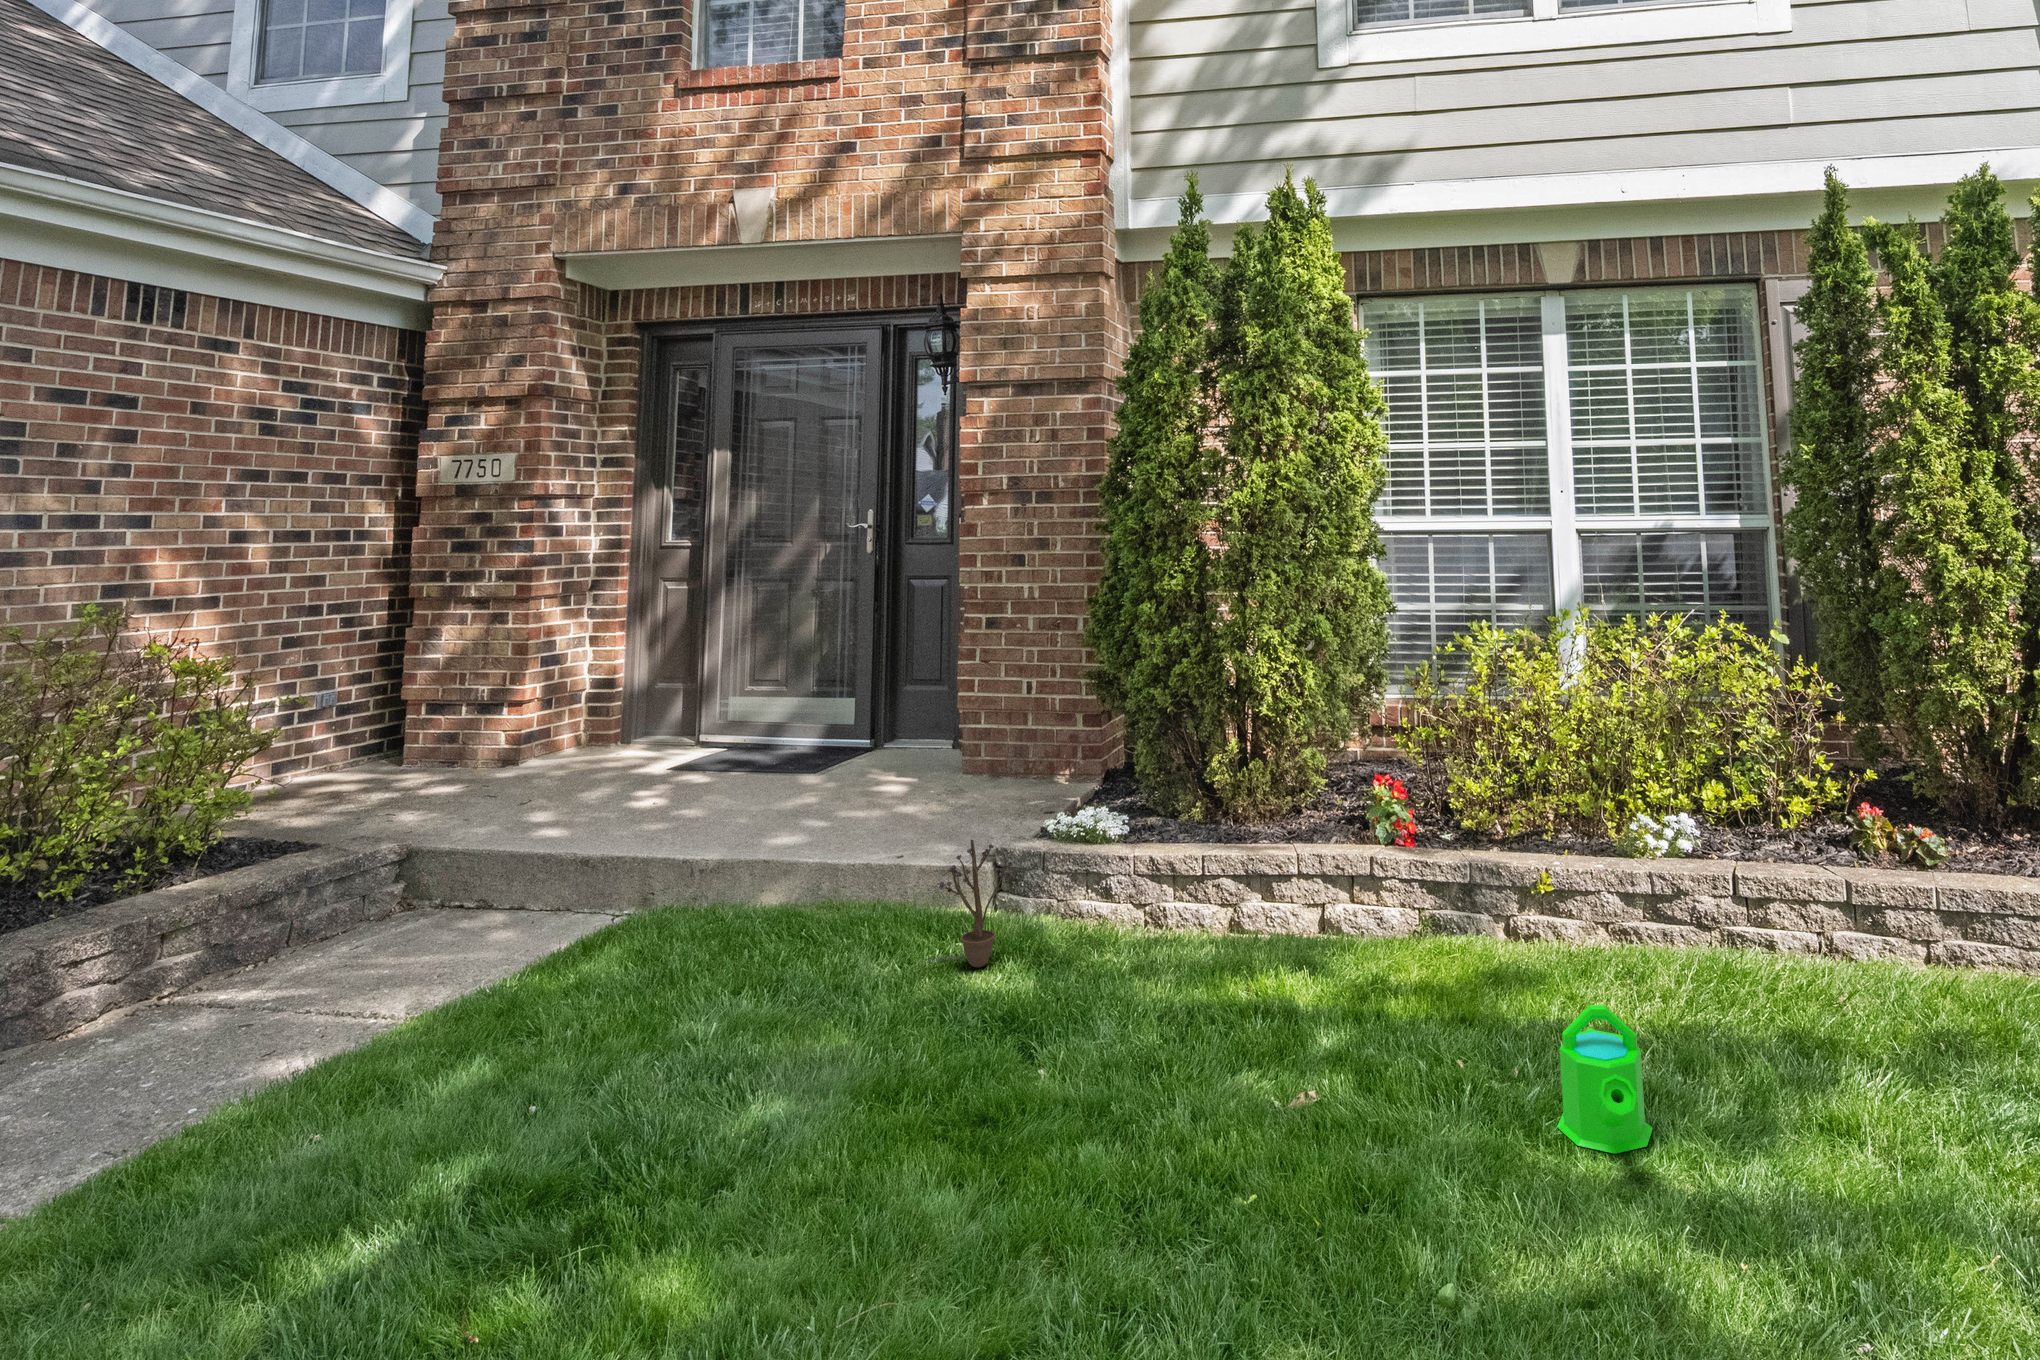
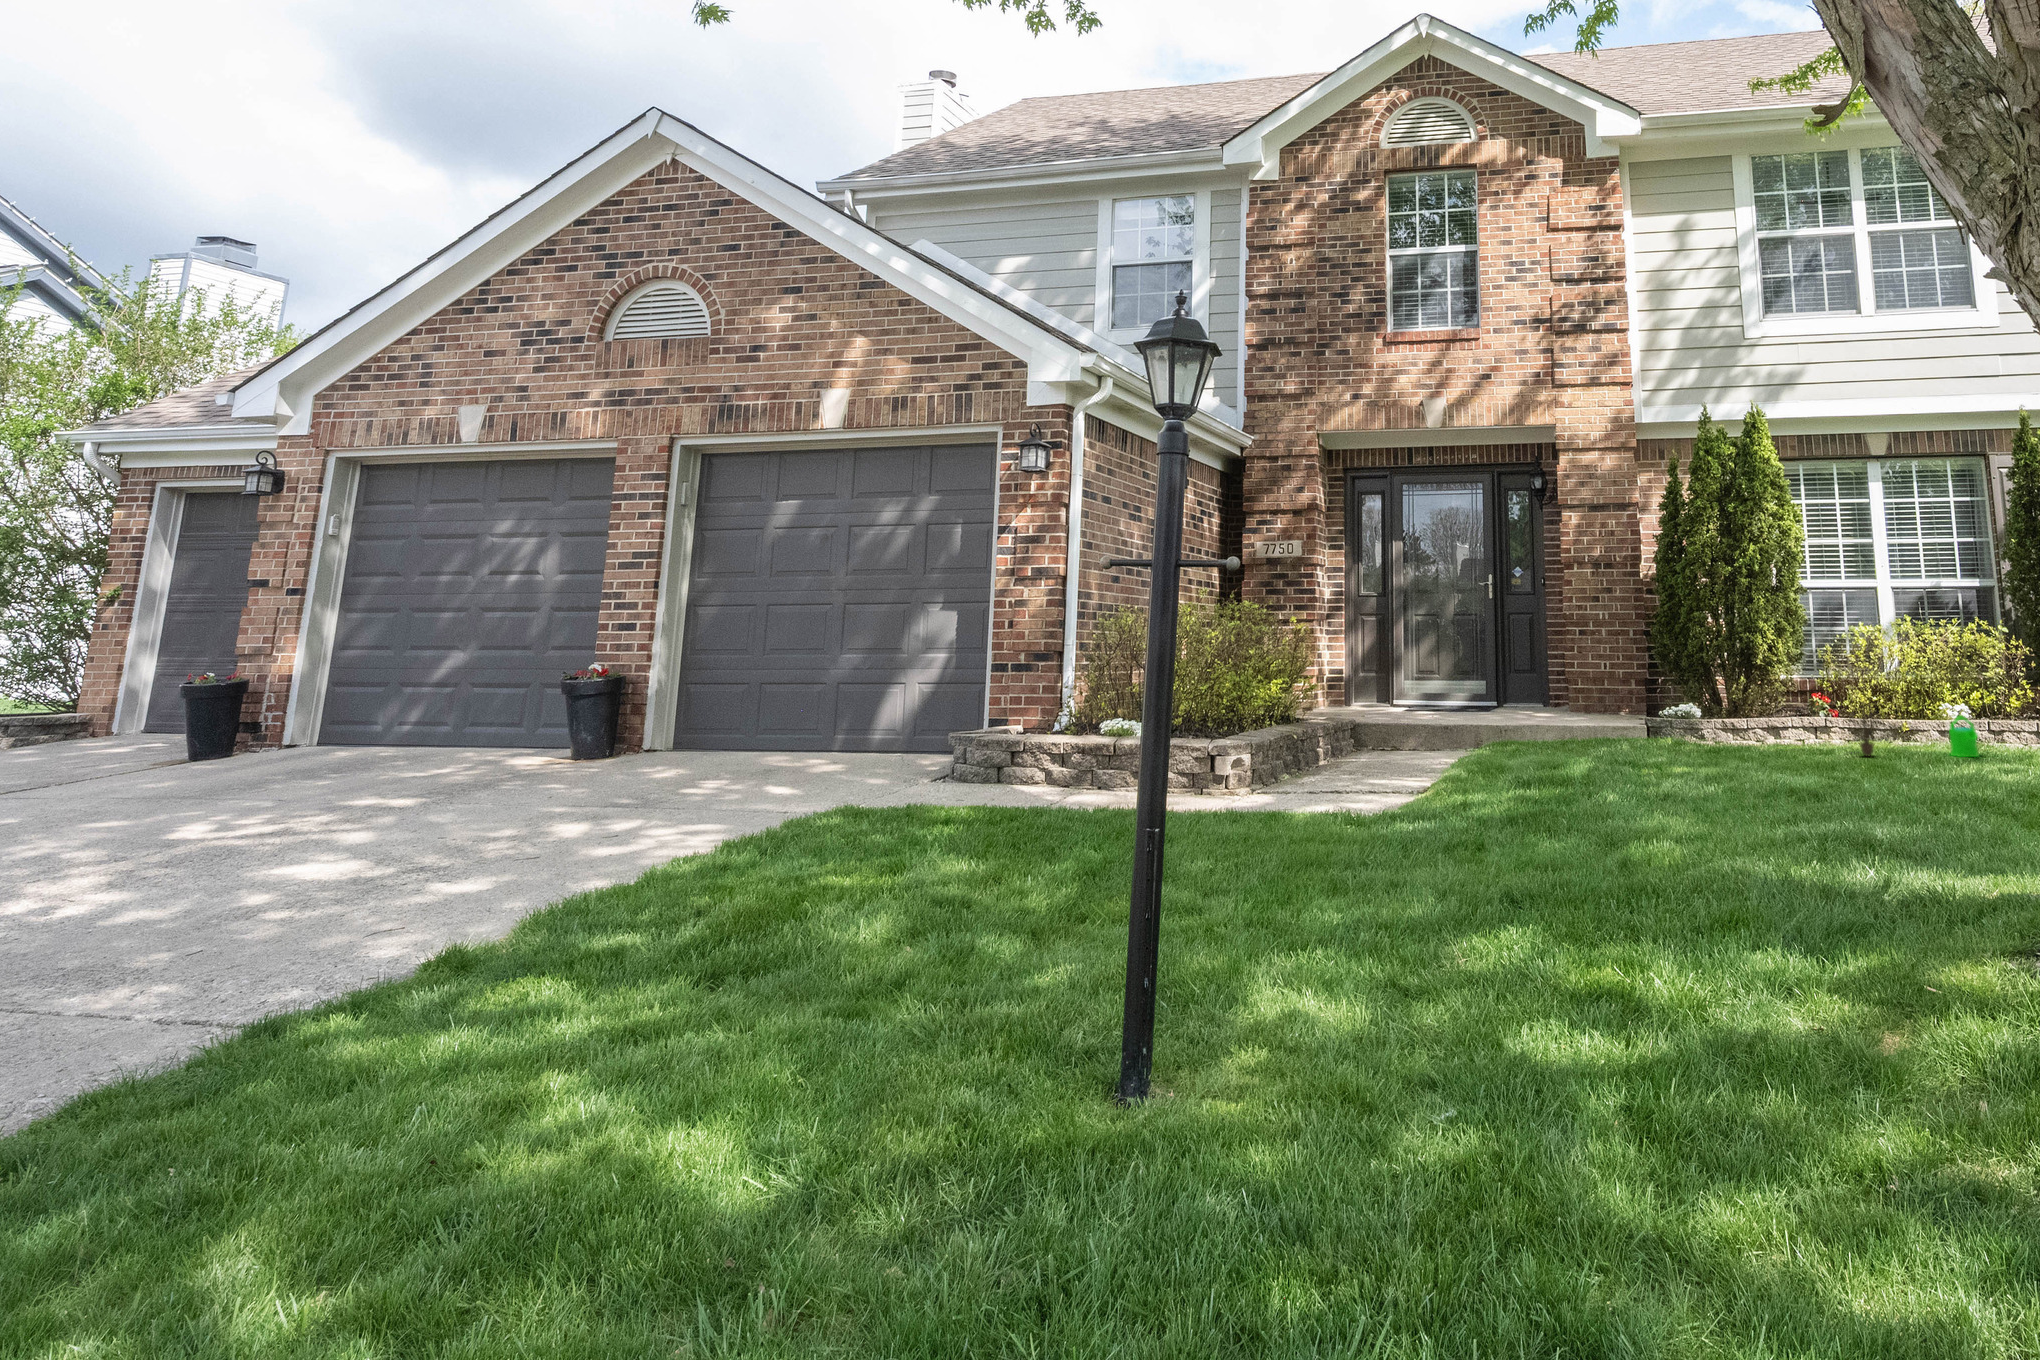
decorative plant: present [925,840,1016,968] -> present [1850,702,1875,756]

